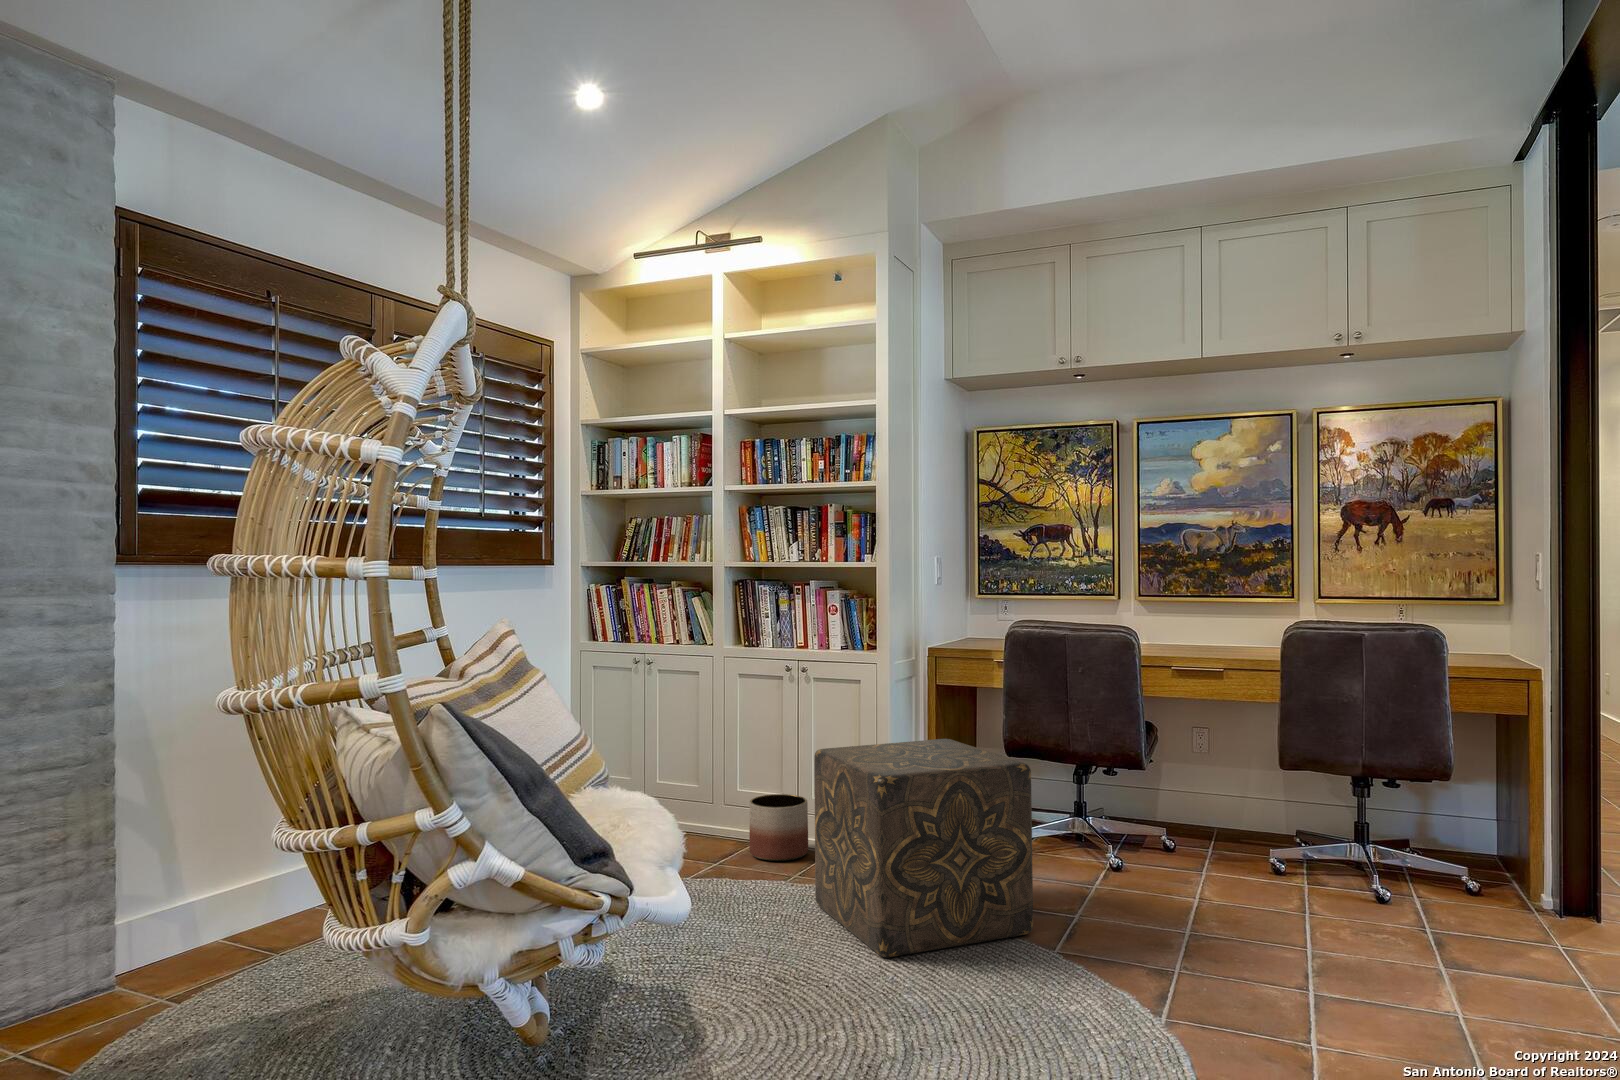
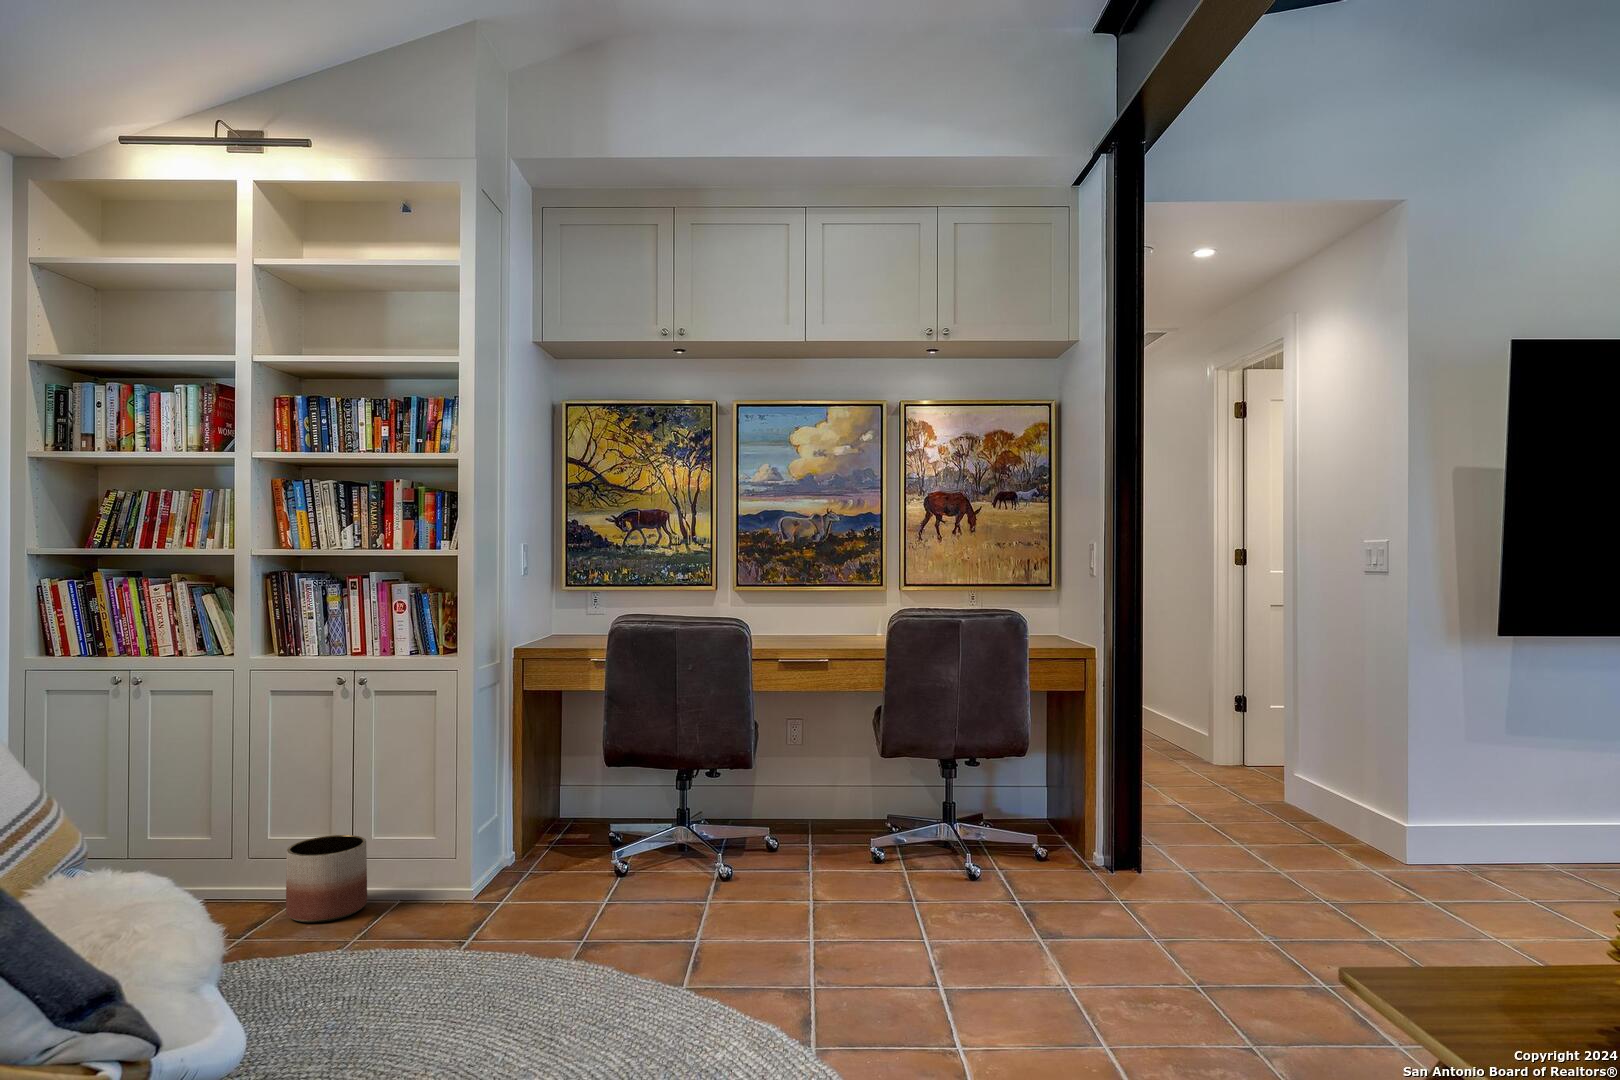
ottoman: present [814,739,1033,958] -> none [384,753,656,1034]

